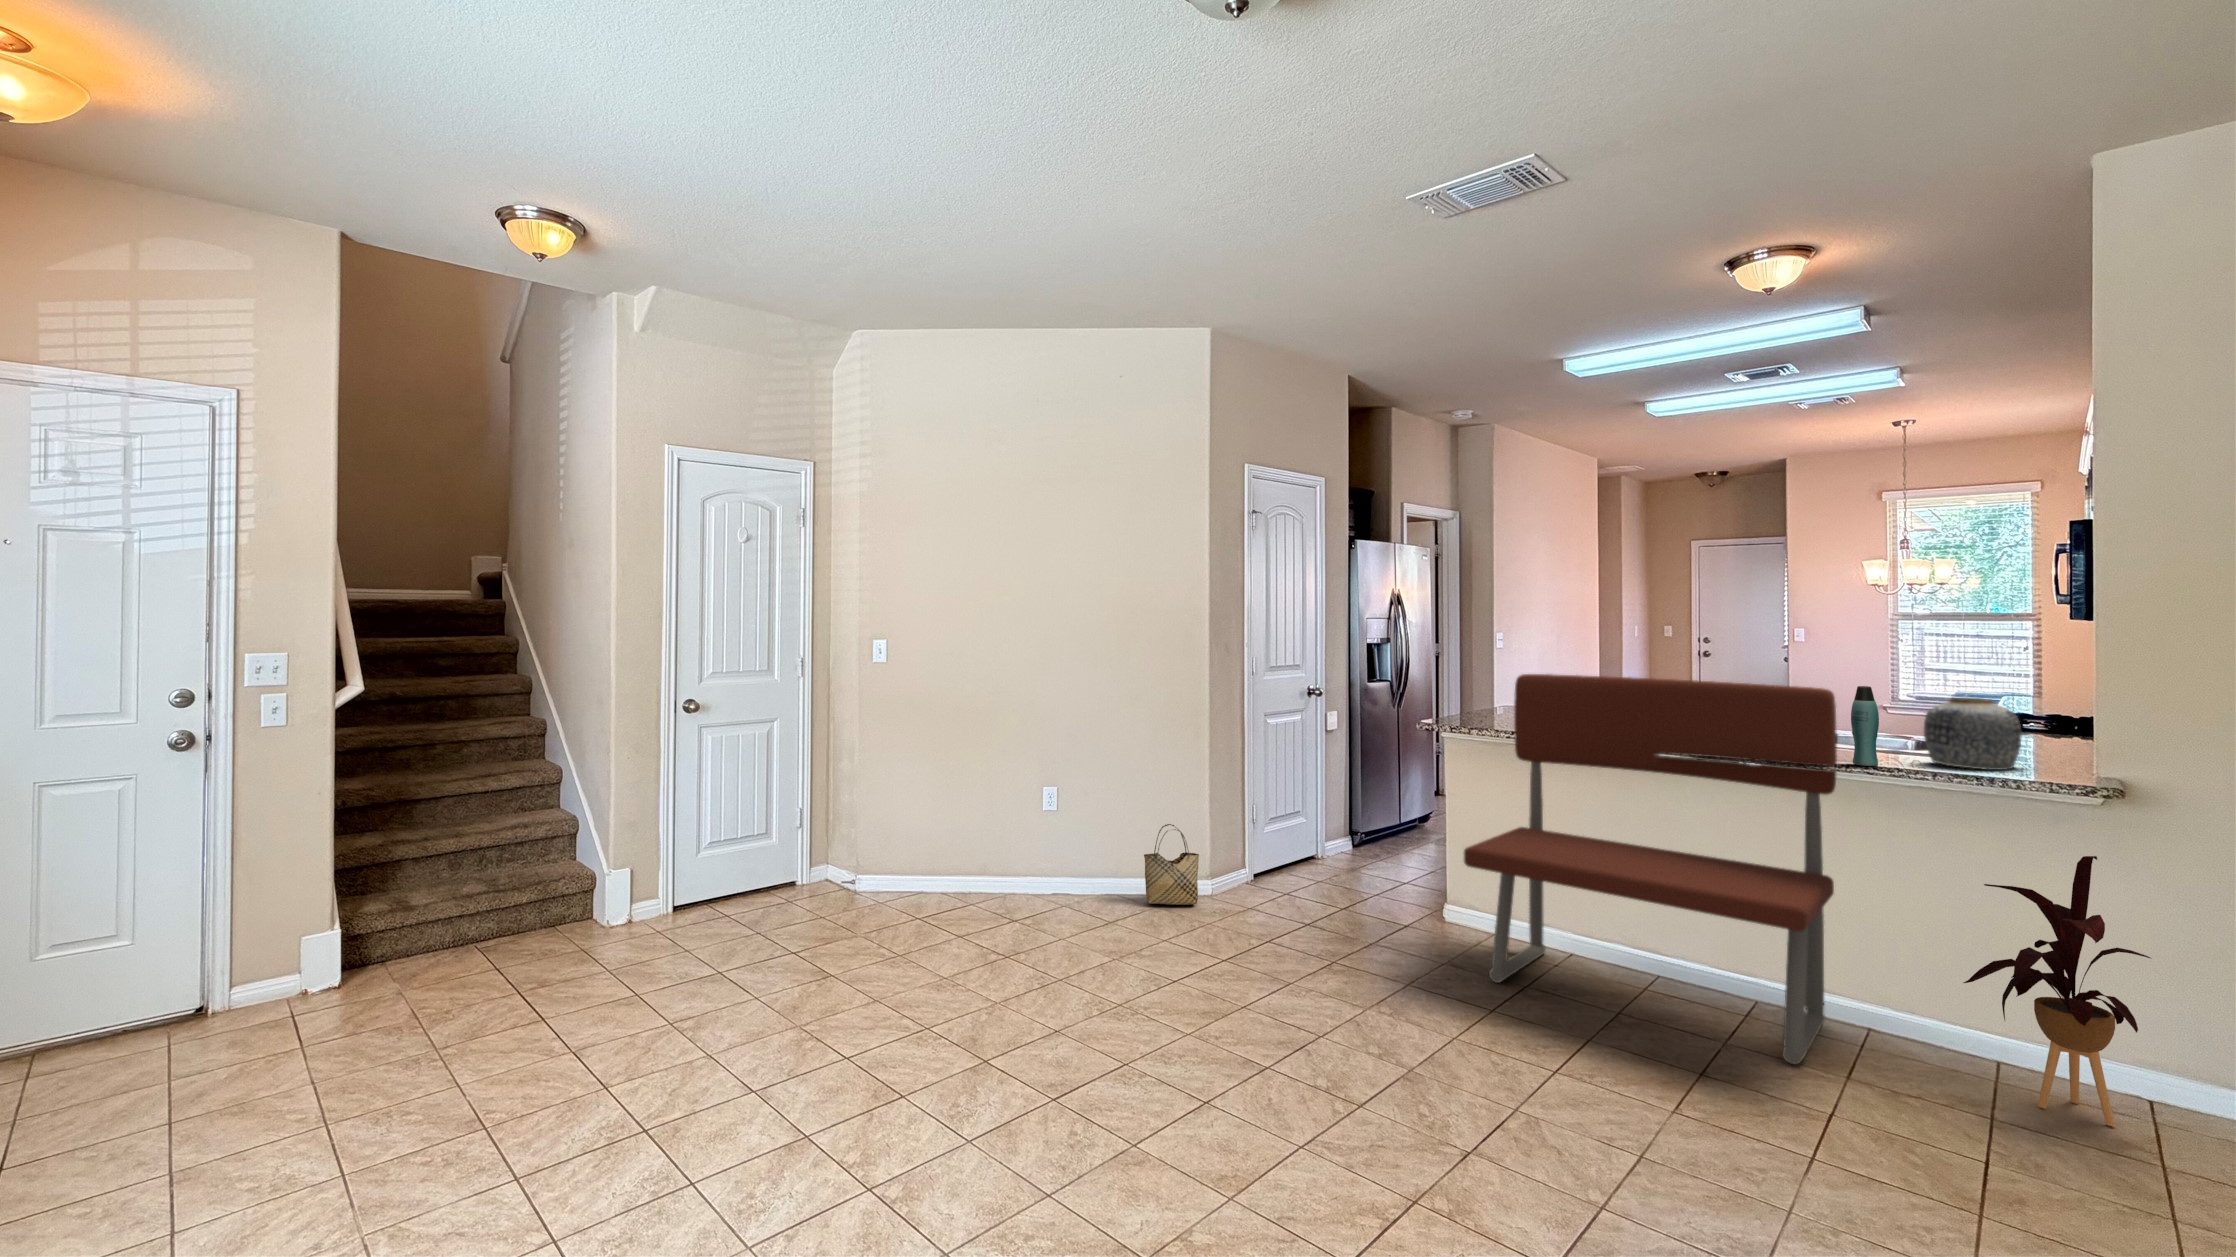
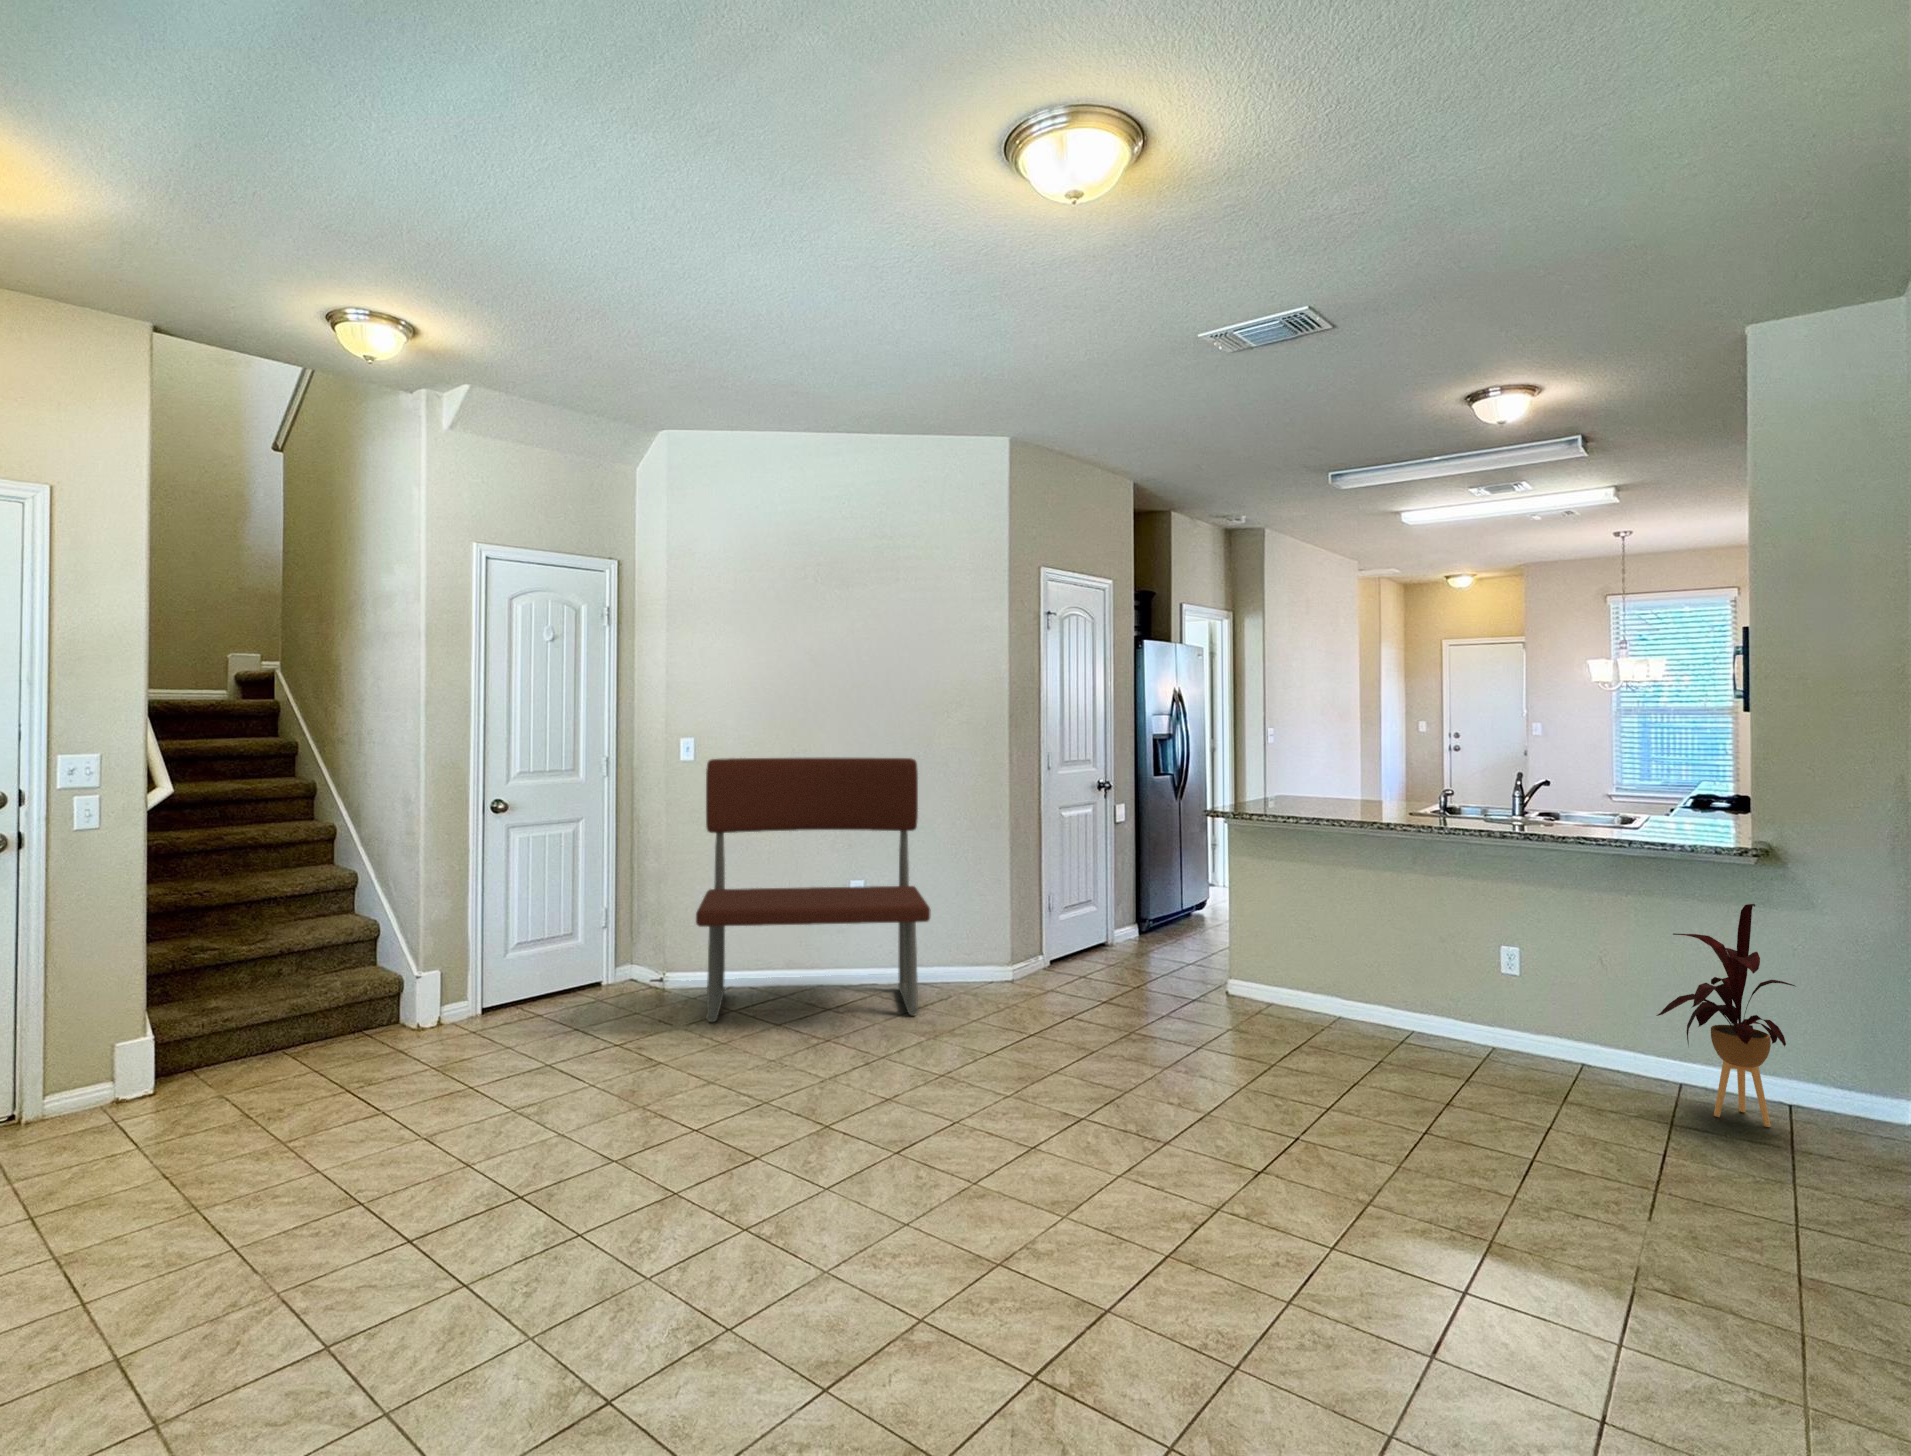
bench: present [1464,674,1837,1064] -> present [696,758,931,1022]
bottle: present [1851,686,1879,766] -> none [1568,768,1590,837]
vase: present [1924,697,2022,770] -> none [1626,776,1701,837]
woven basket: present [1144,824,1199,905] -> none [945,913,998,989]

